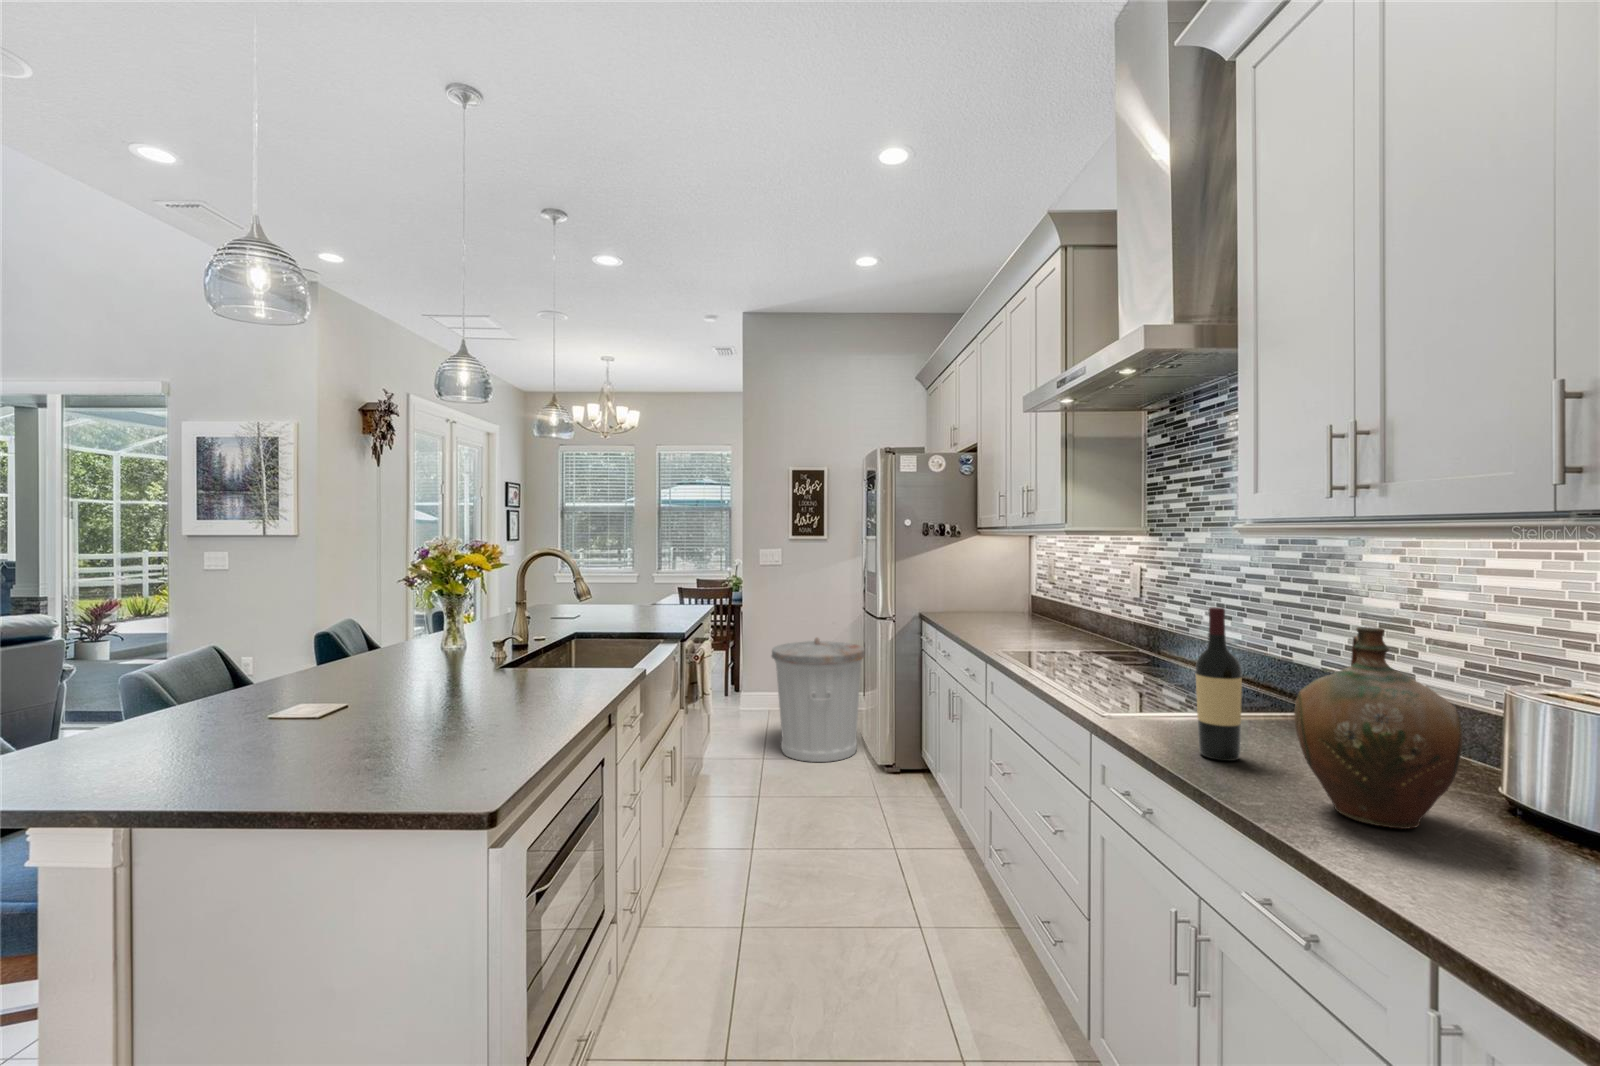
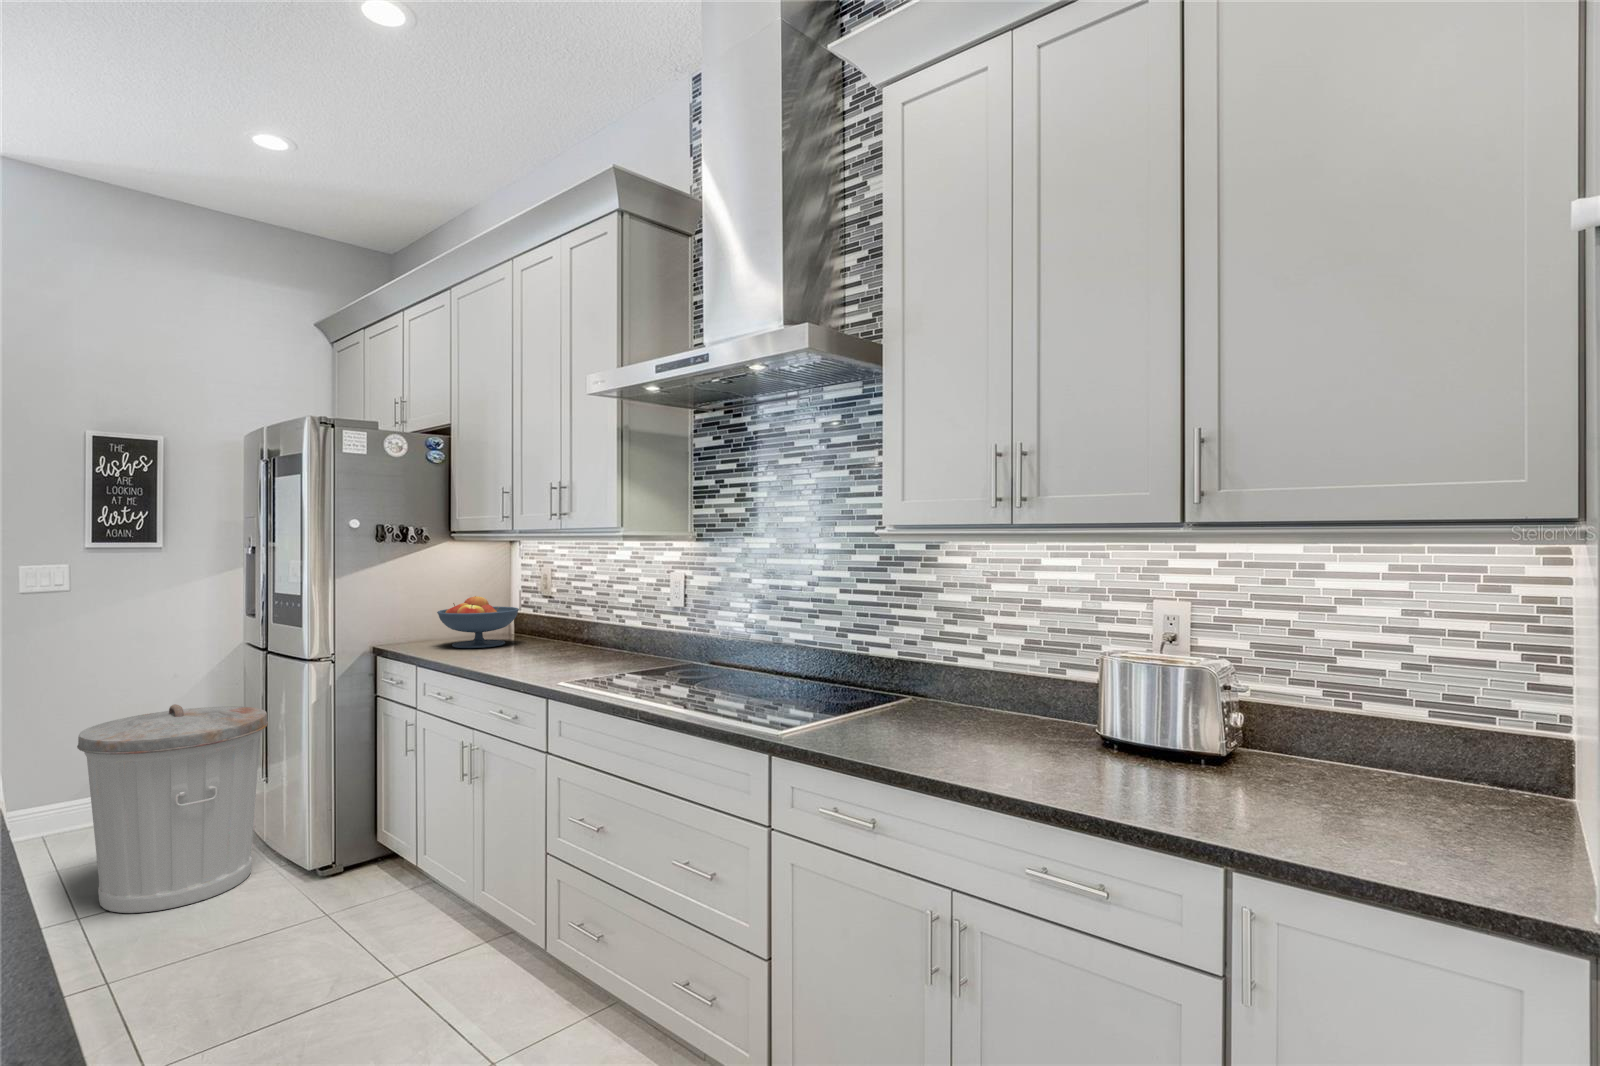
fruit bowl: none [960,579,1022,619] -> present [437,596,519,648]
wine bottle: present [1196,607,1242,761] -> none [894,609,932,755]
ceramic jug: present [1294,627,1462,829] -> none [1004,616,1125,779]

